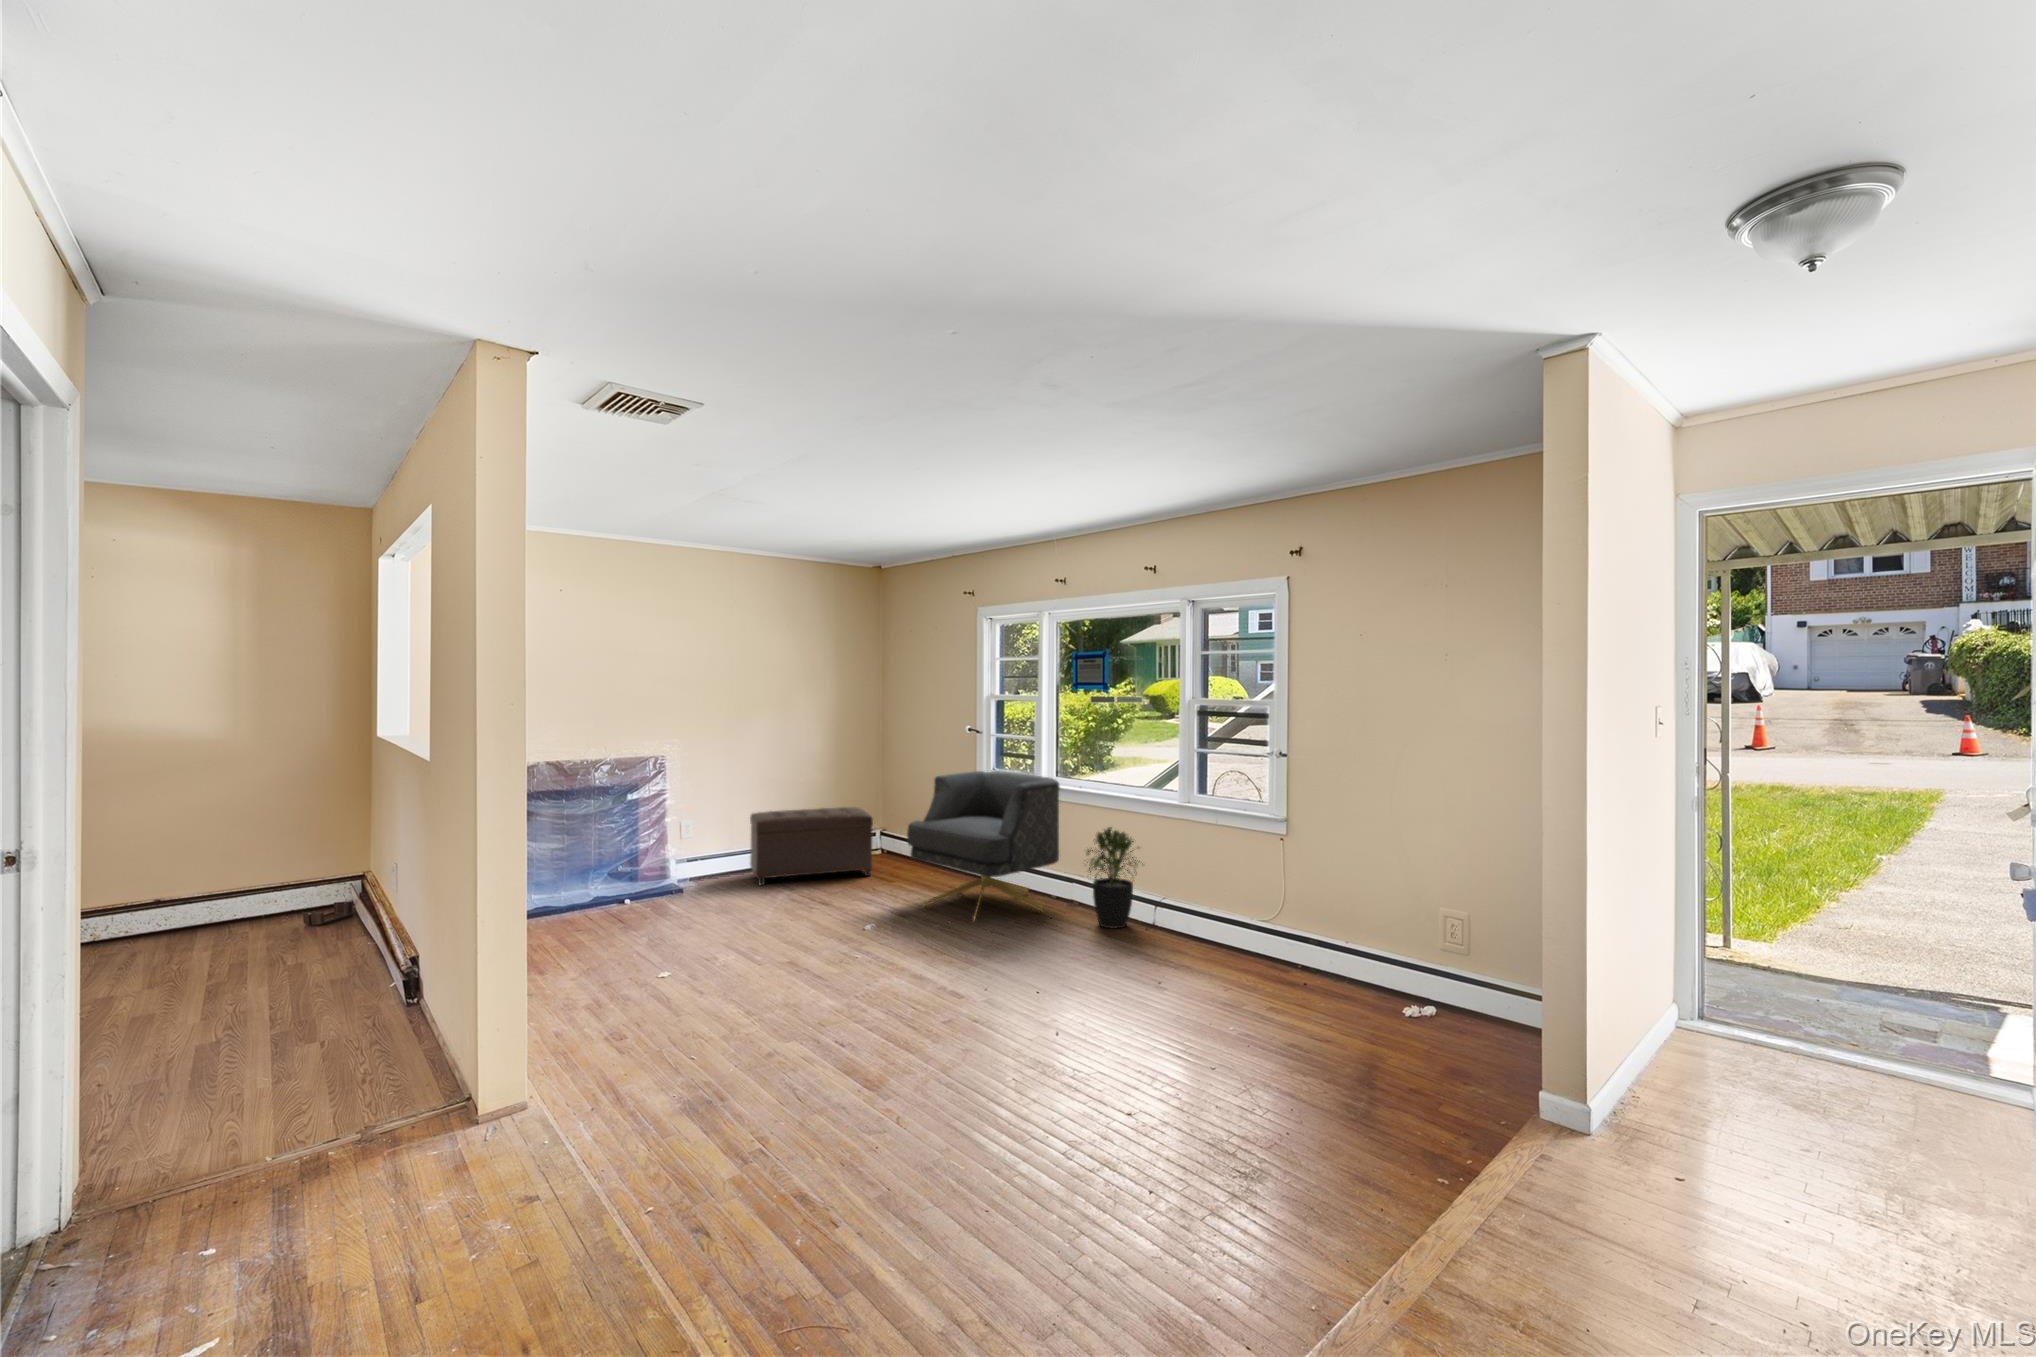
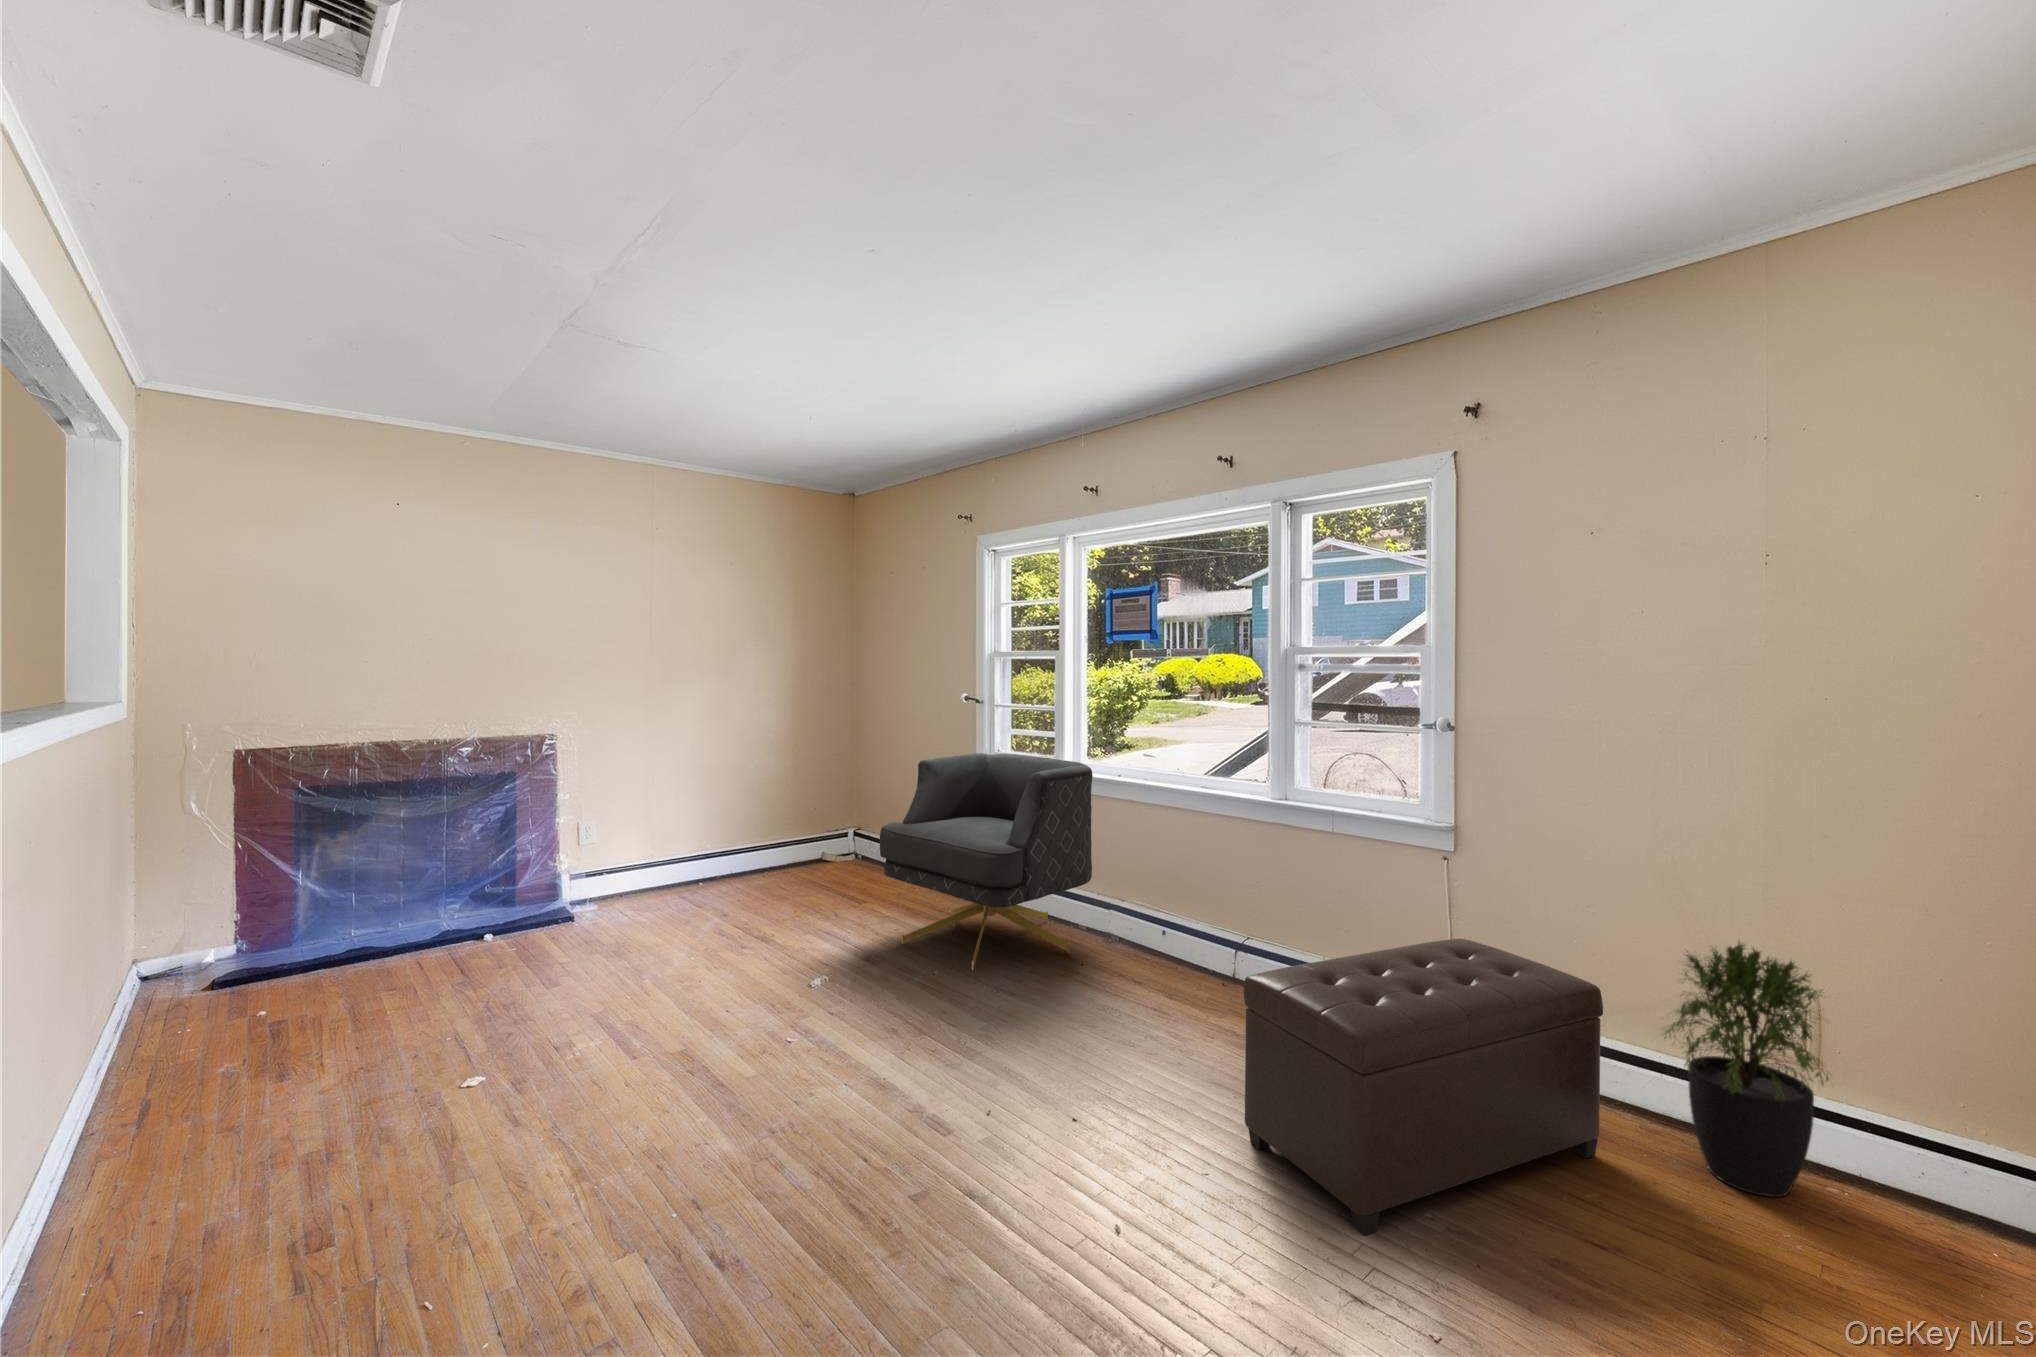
ottoman: present [750,807,873,885] -> present [1243,939,1603,1235]
potted plant: present [1086,827,1140,928] -> present [1664,941,1829,1197]

